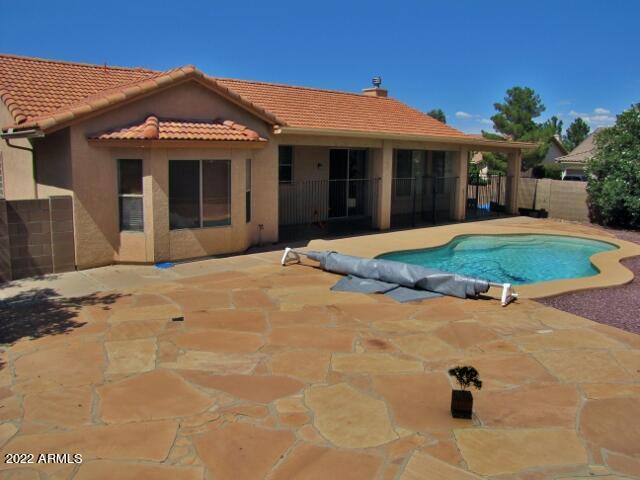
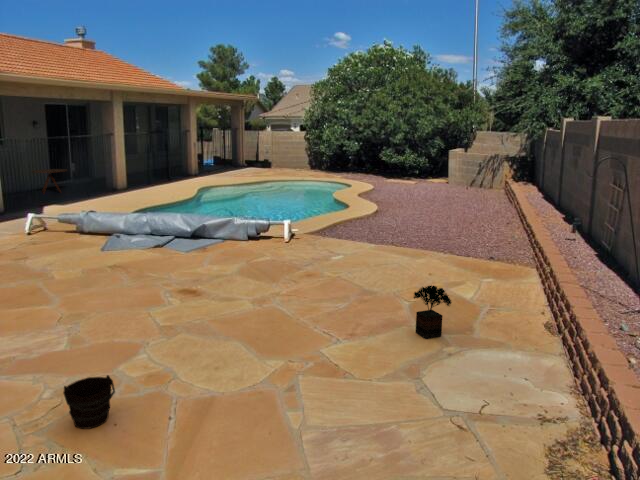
potted tree: present [448,366,482,419] -> present [414,285,452,339]
bucket: none [259,389,293,427] -> present [63,375,115,429]

